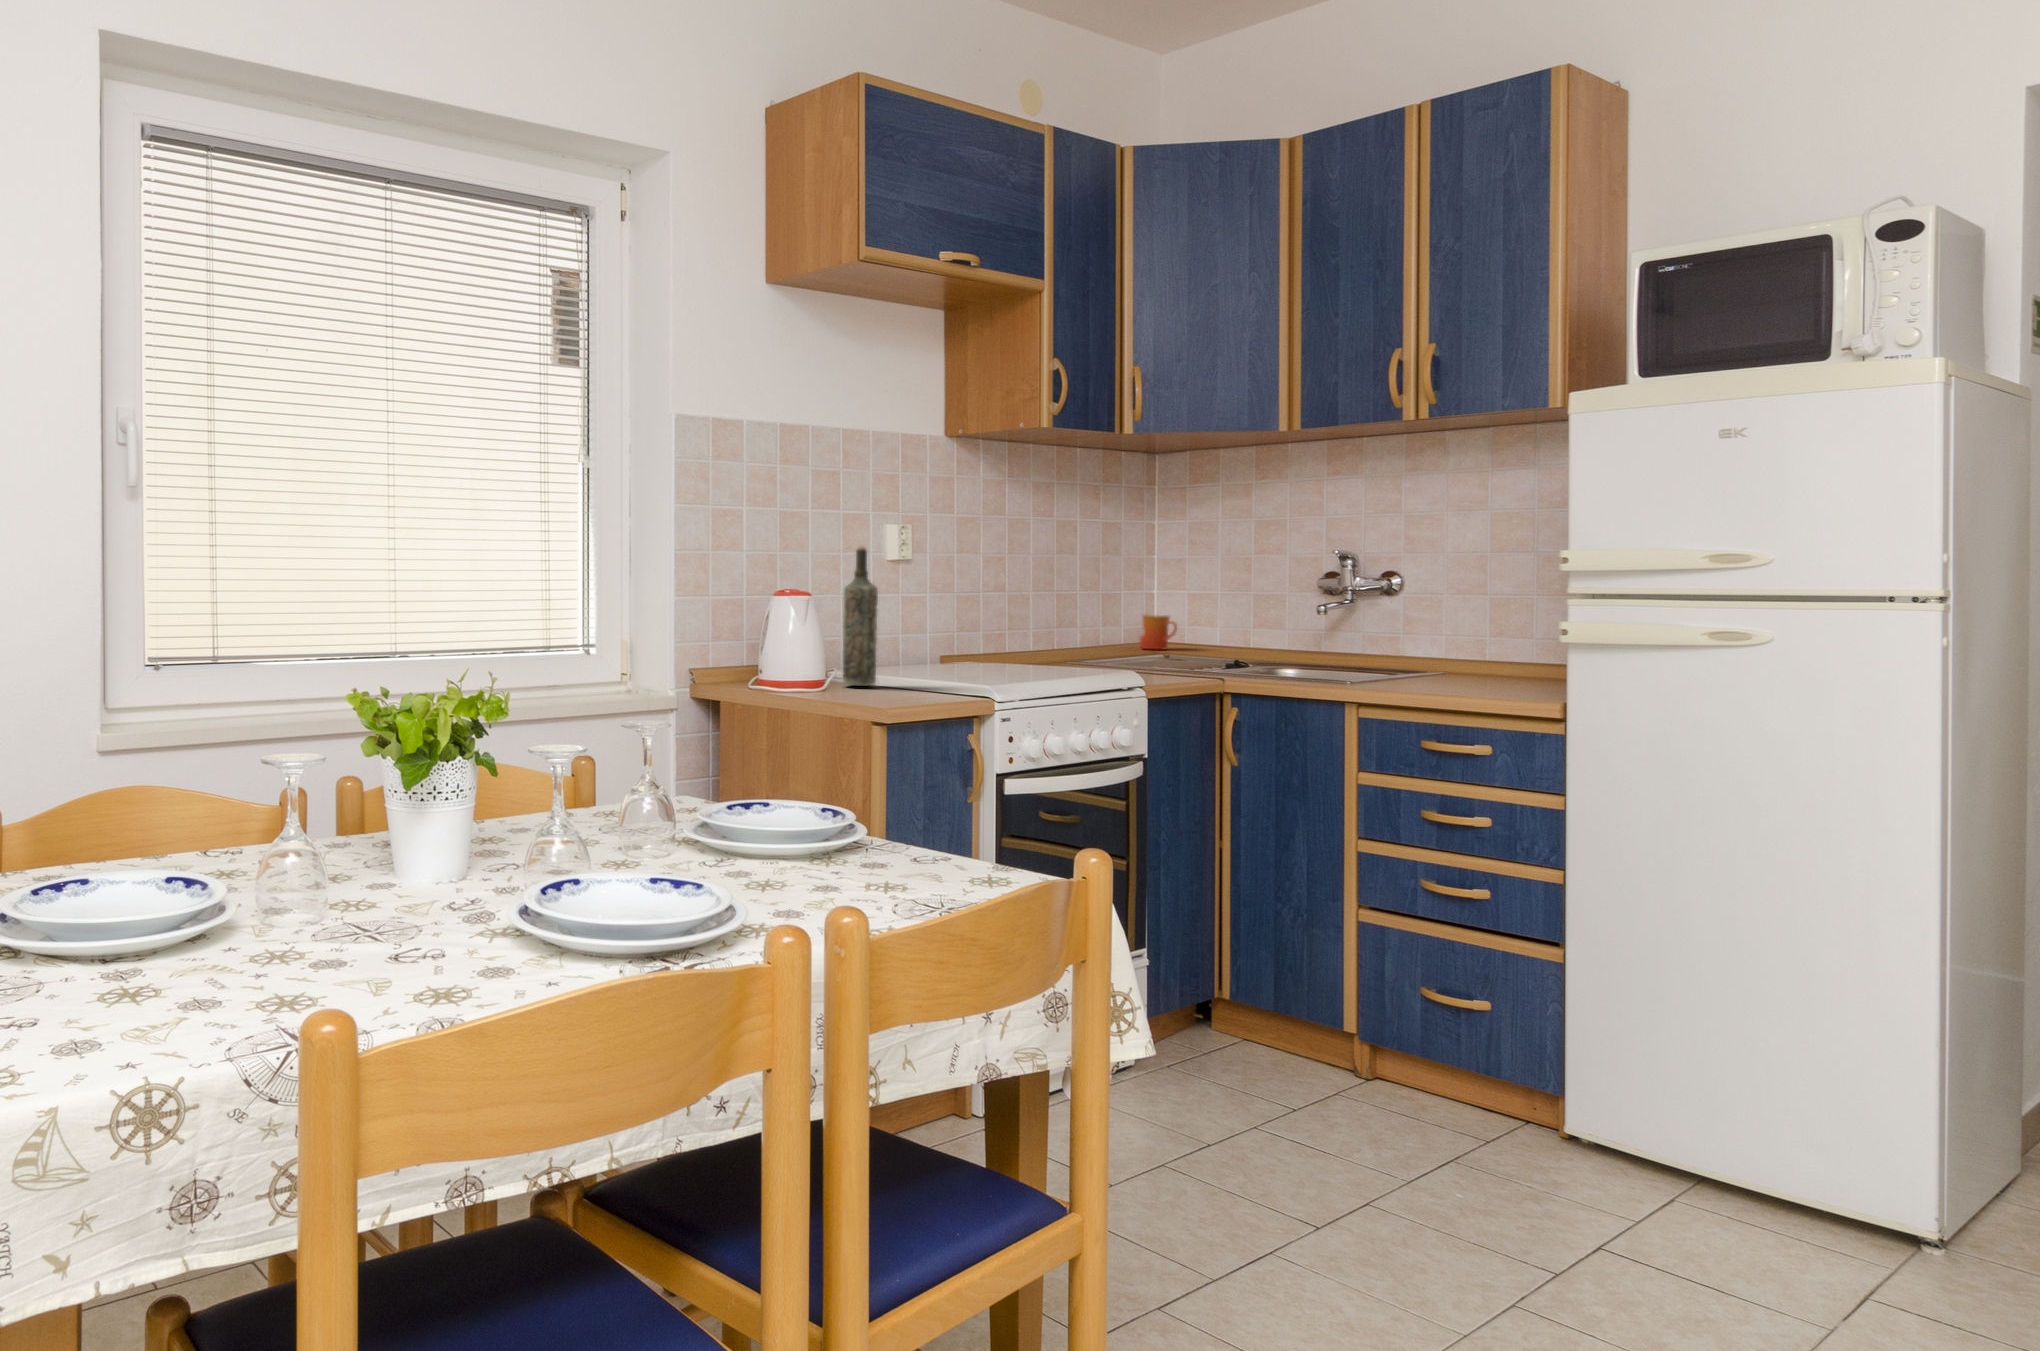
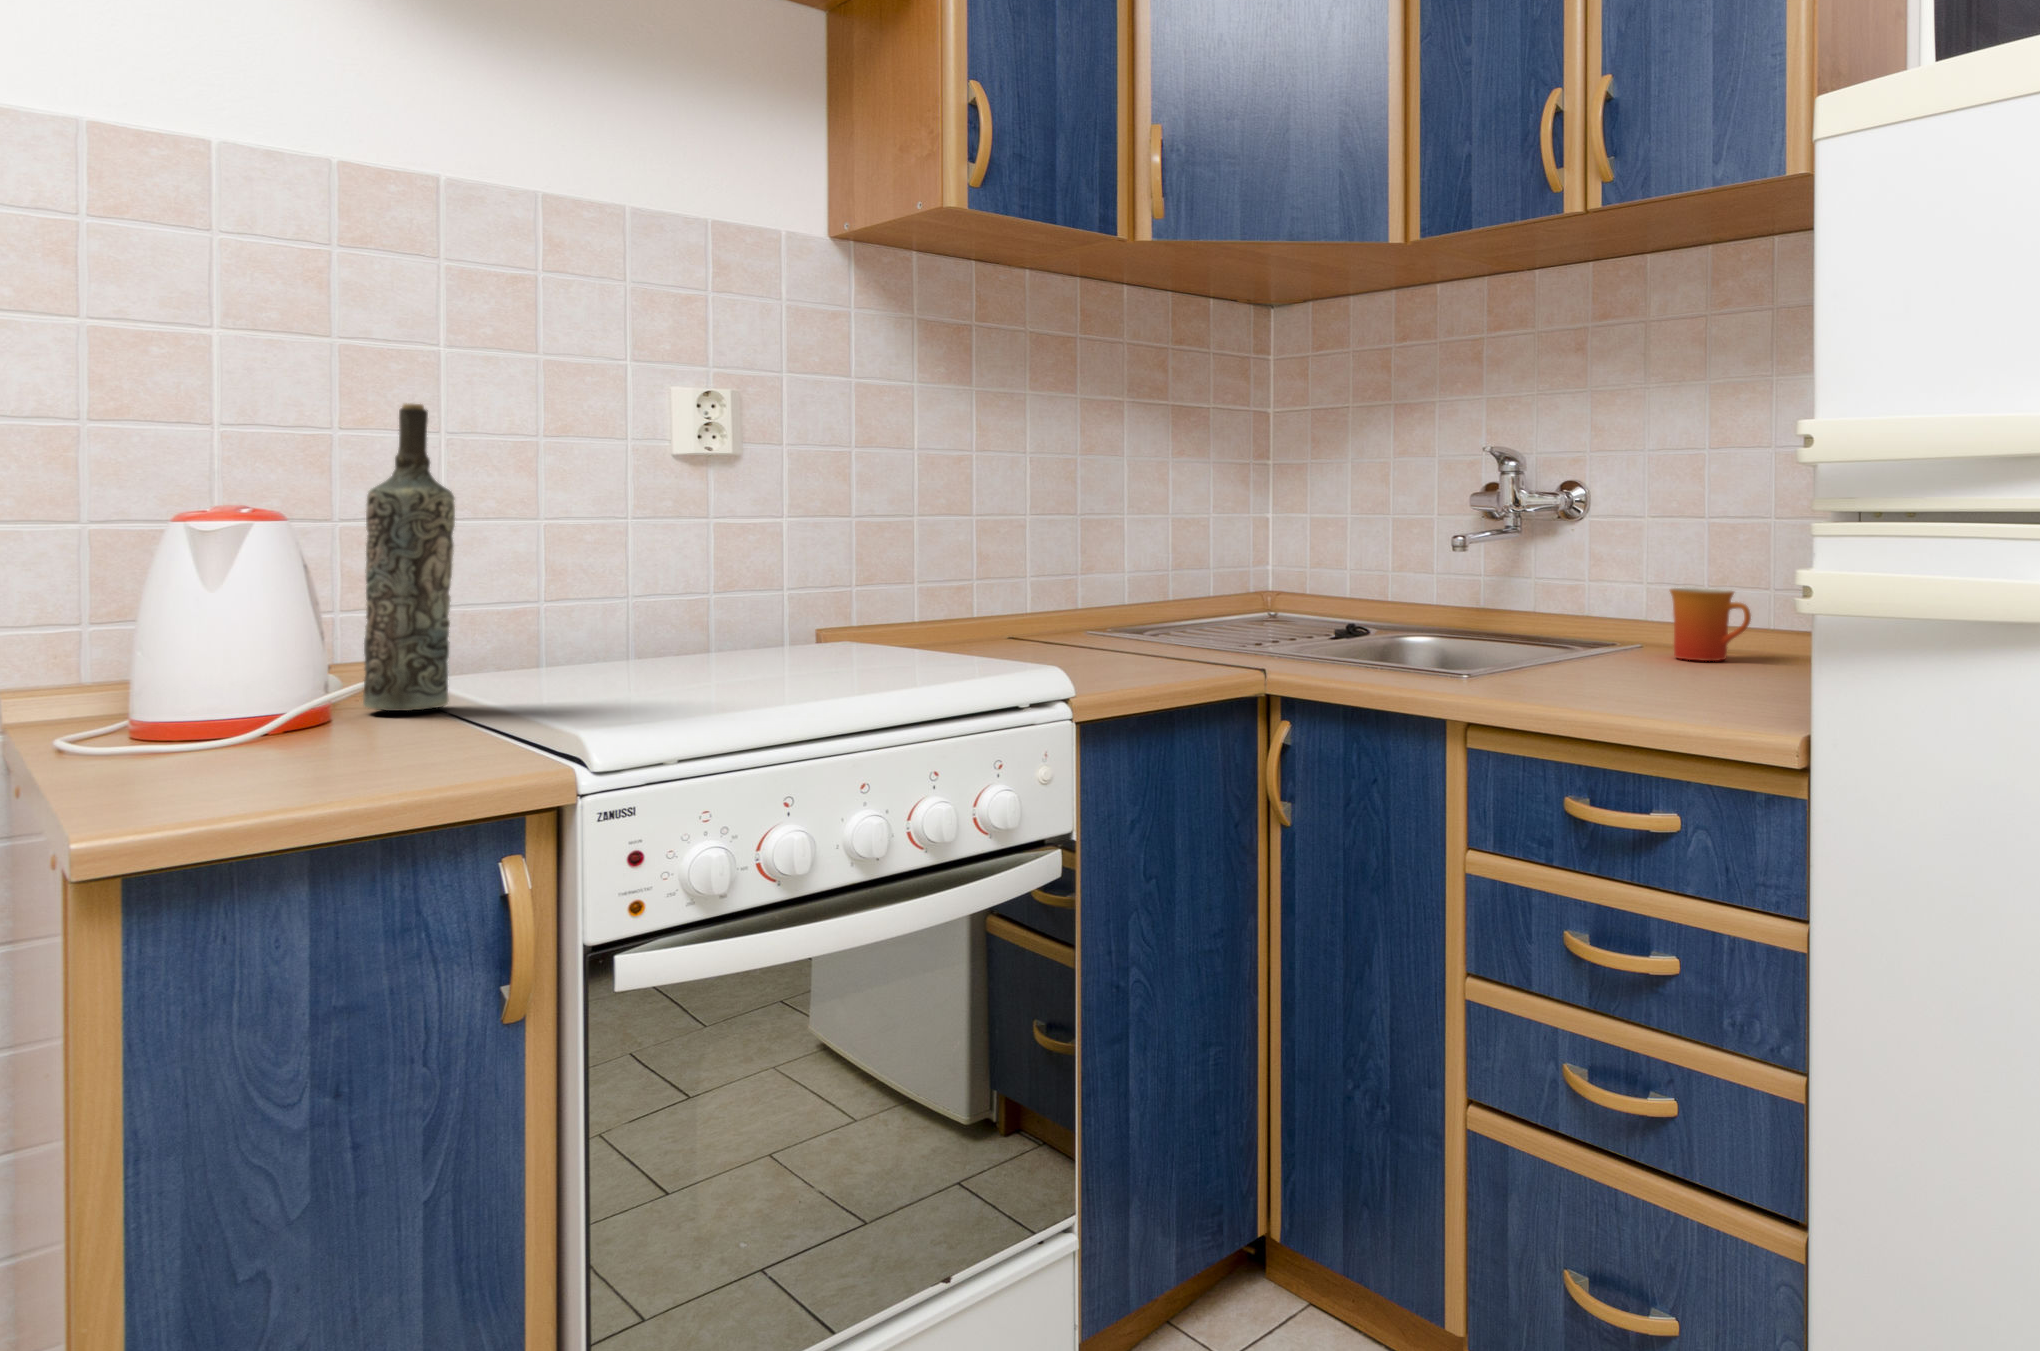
mug: present [1140,614,1177,649] -> present [1670,588,1751,661]

